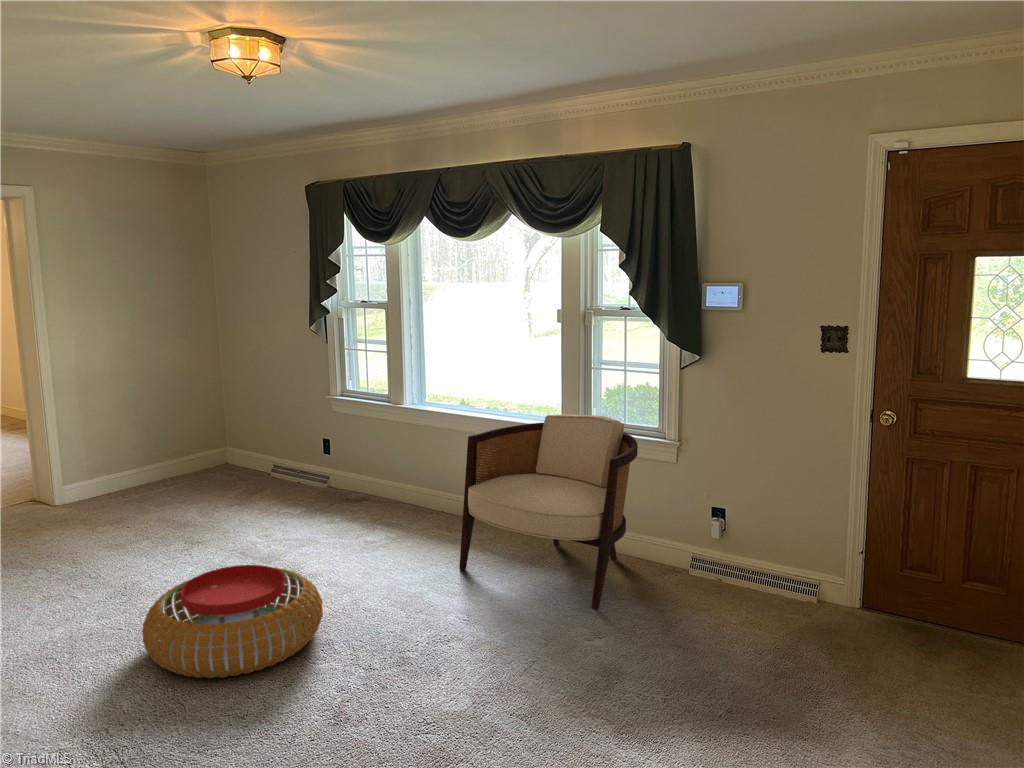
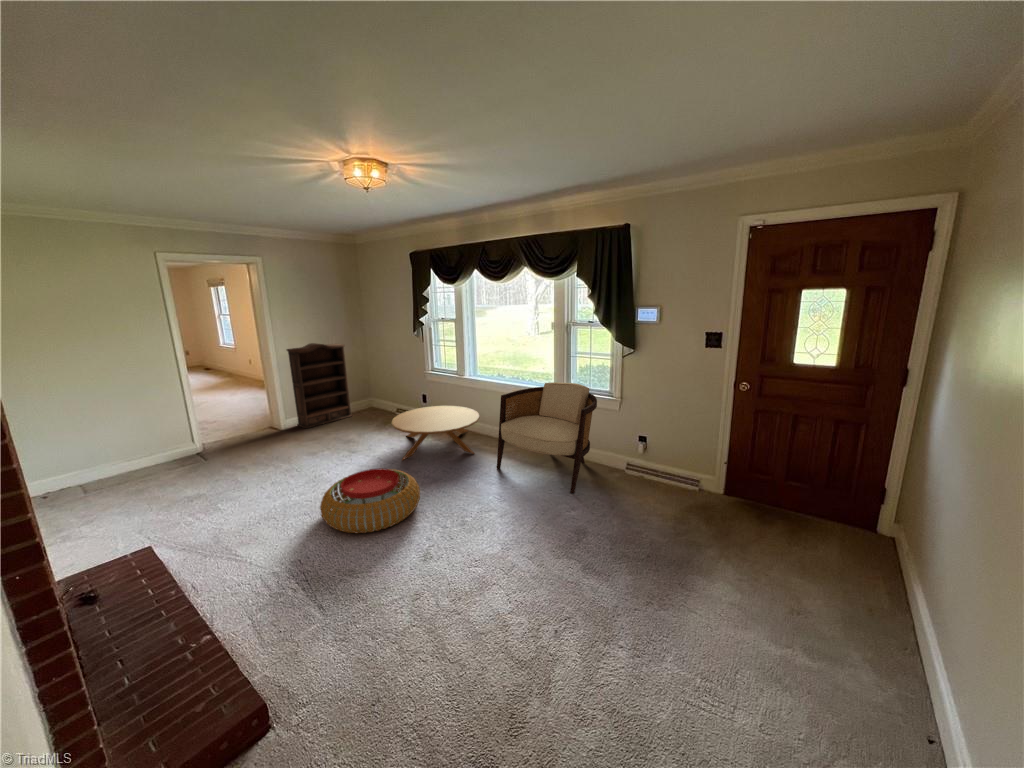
bookshelf: none [72,345,189,503] -> present [287,343,352,428]
coffee table: none [267,460,428,557] -> present [392,406,480,460]

